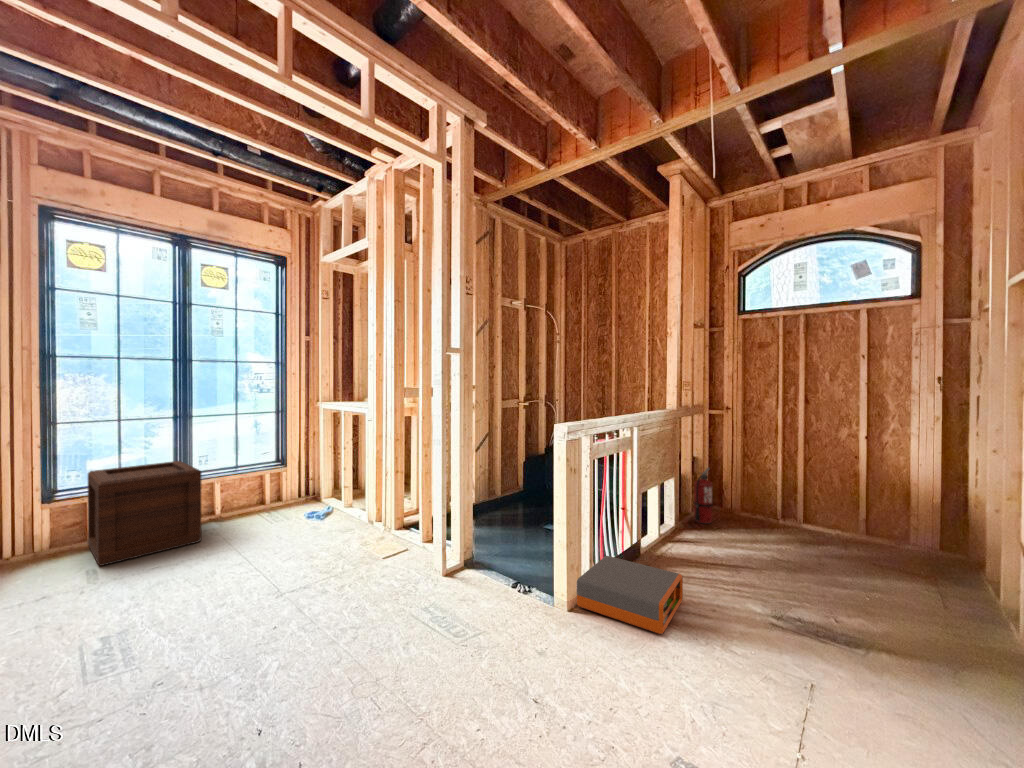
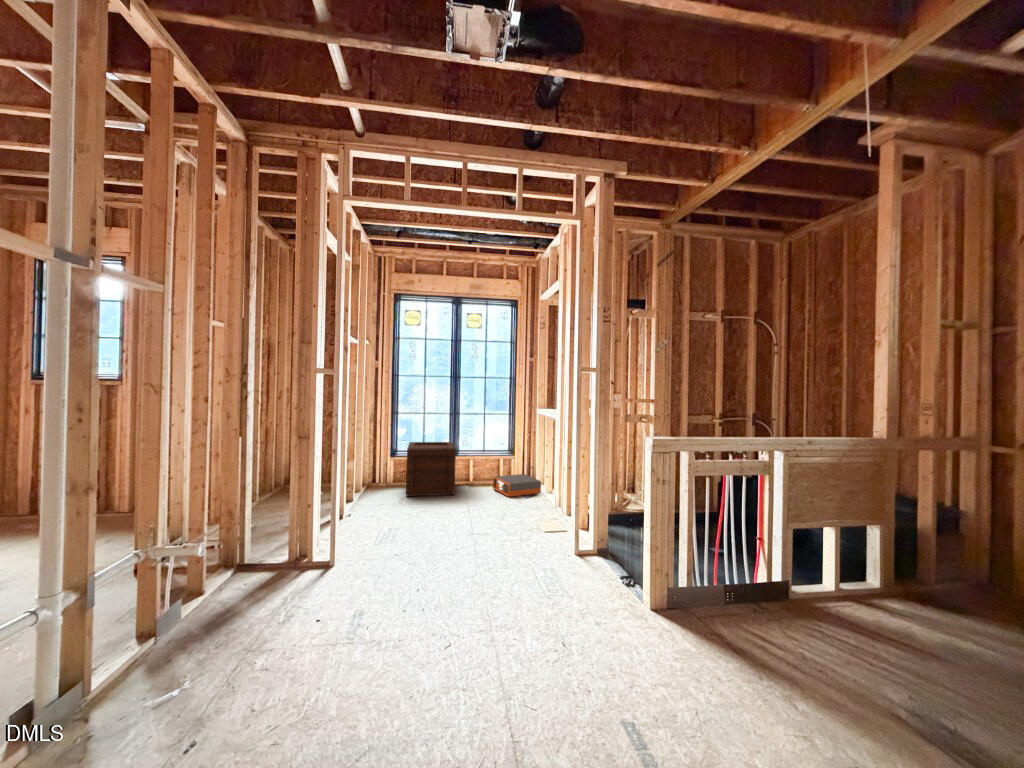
fire extinguisher: present [694,468,713,524] -> none [928,525,967,601]
storage box: present [577,556,683,634] -> present [493,474,541,497]

